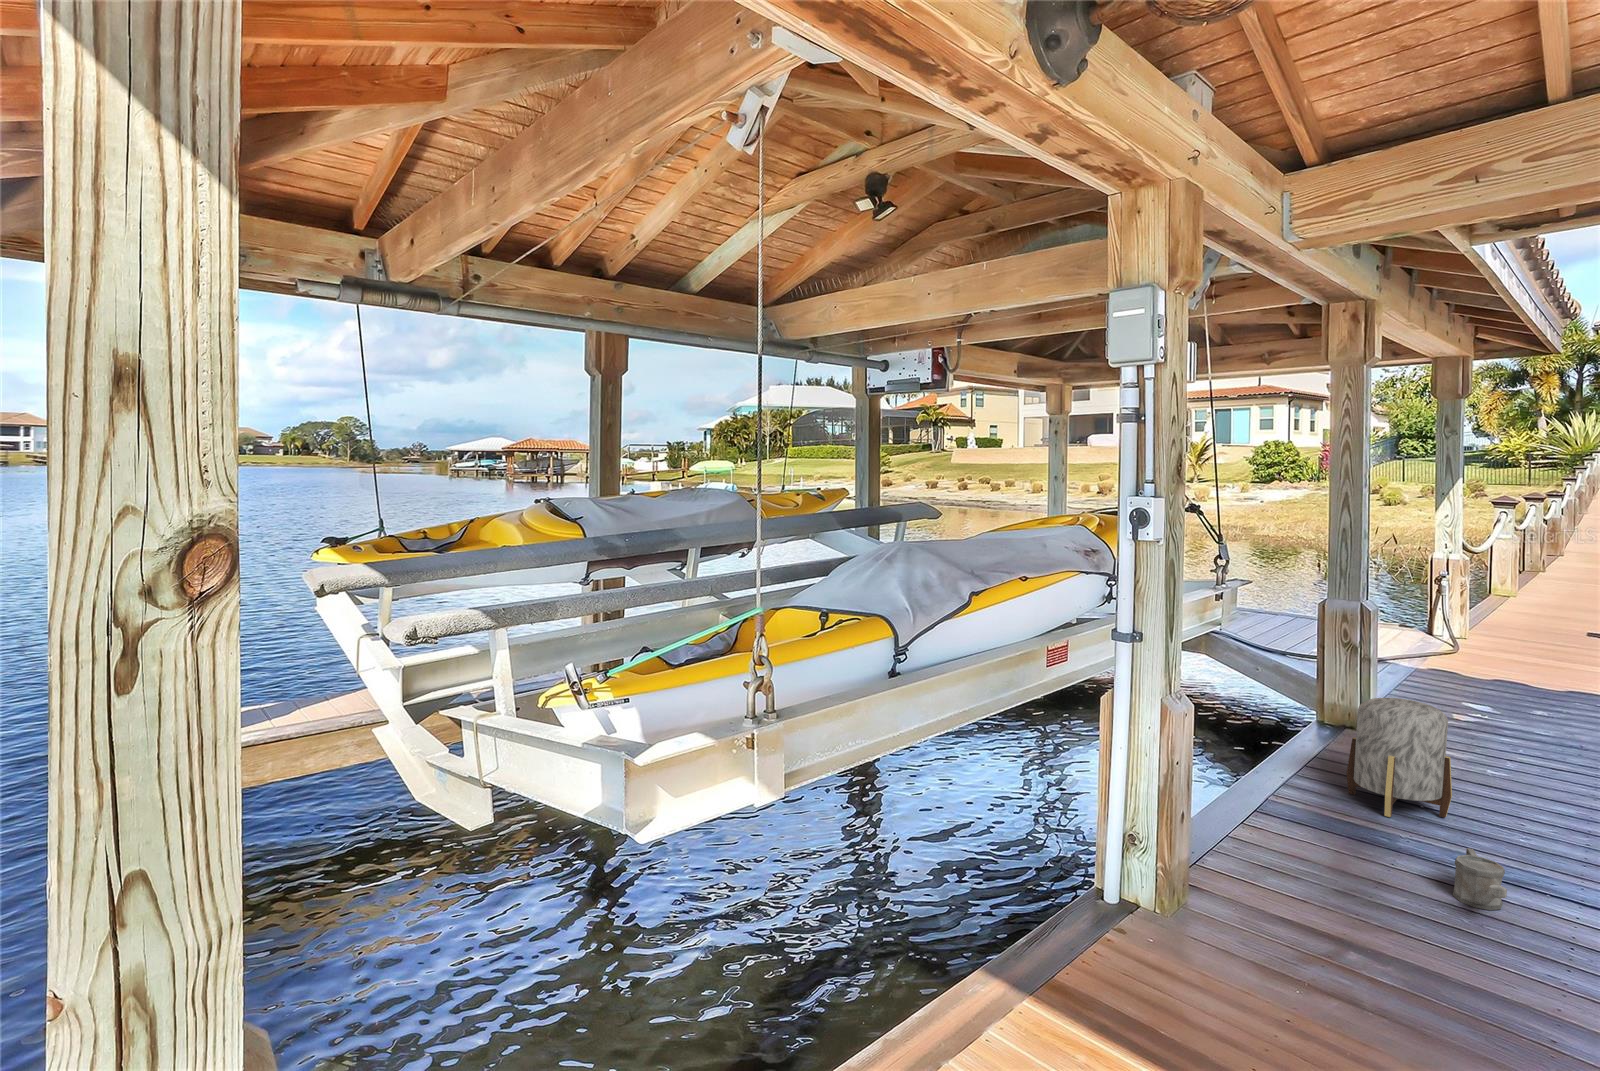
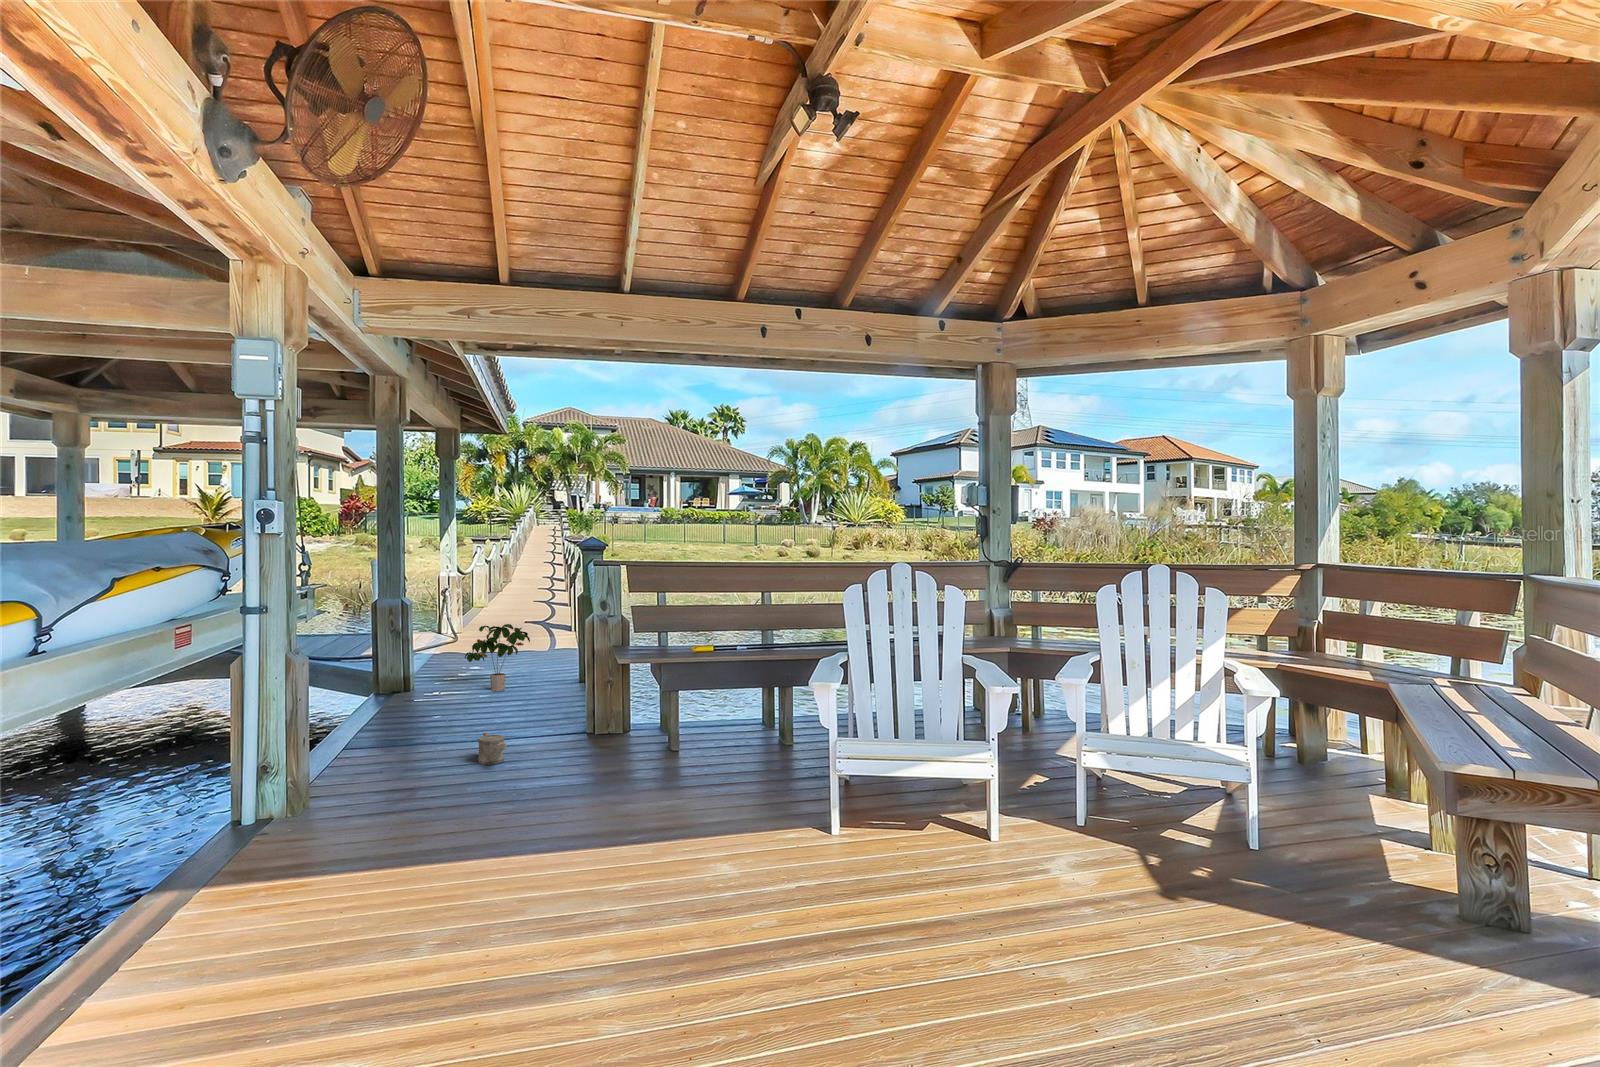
potted plant: none [1453,651,1575,754] -> present [465,624,530,691]
stool: present [1347,698,1452,818] -> none [405,655,471,737]

